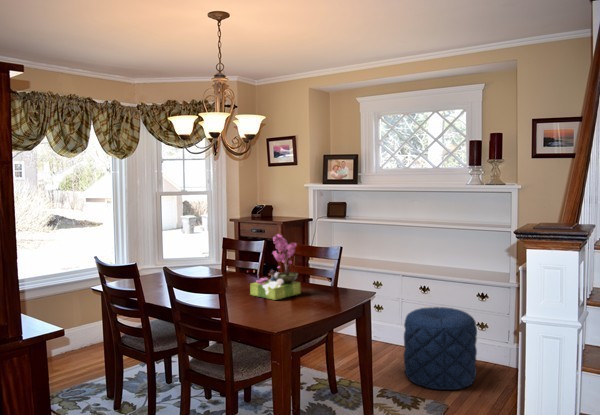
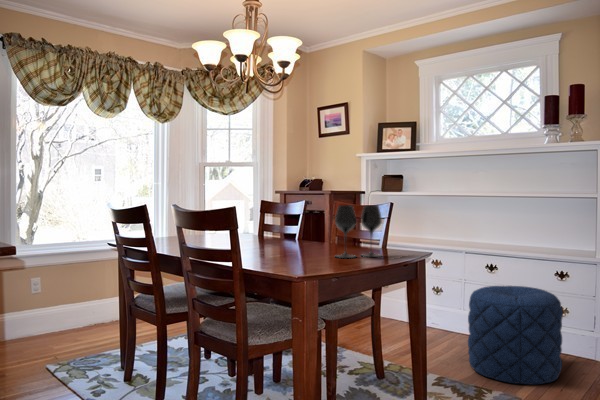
flower arrangement: present [250,234,301,300] -> none [279,179,339,252]
wine glass: none [300,263,338,308] -> present [335,205,382,258]

